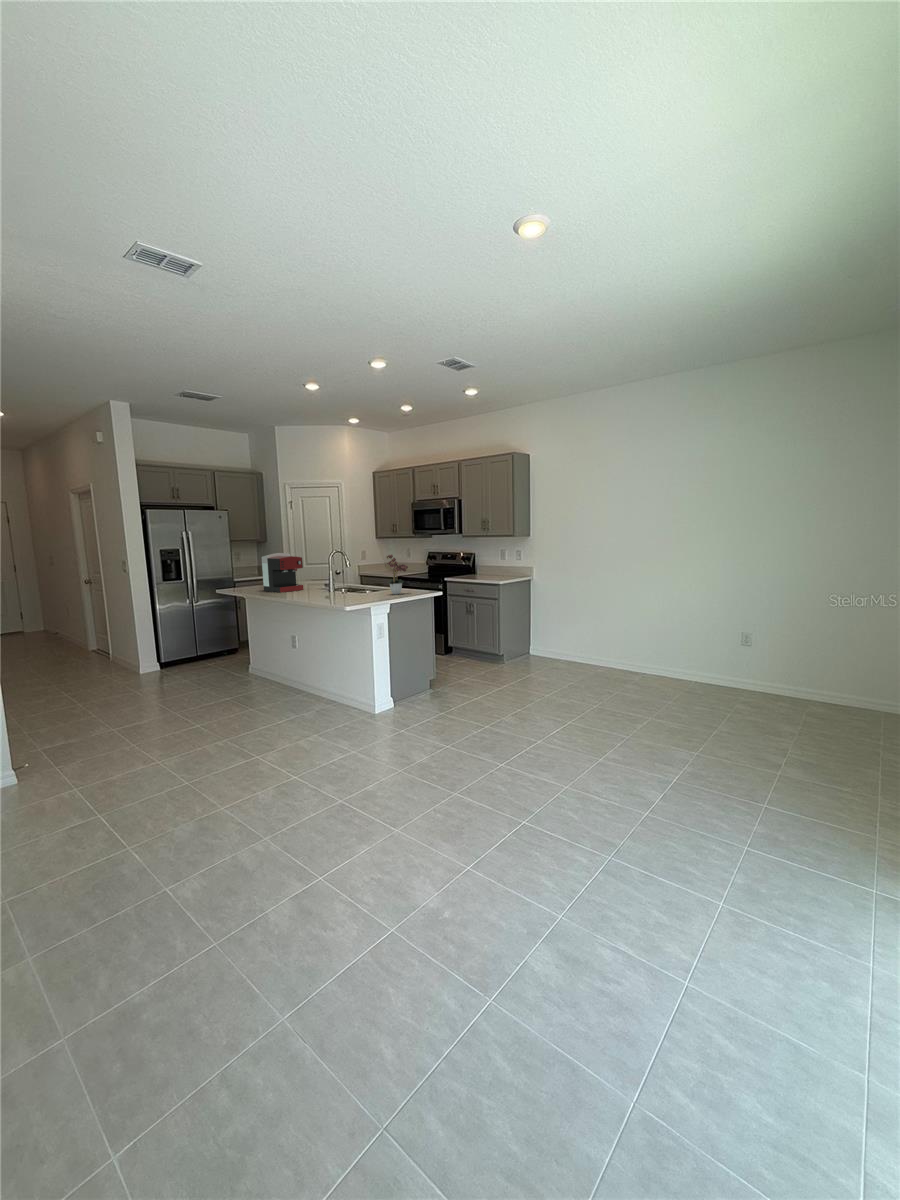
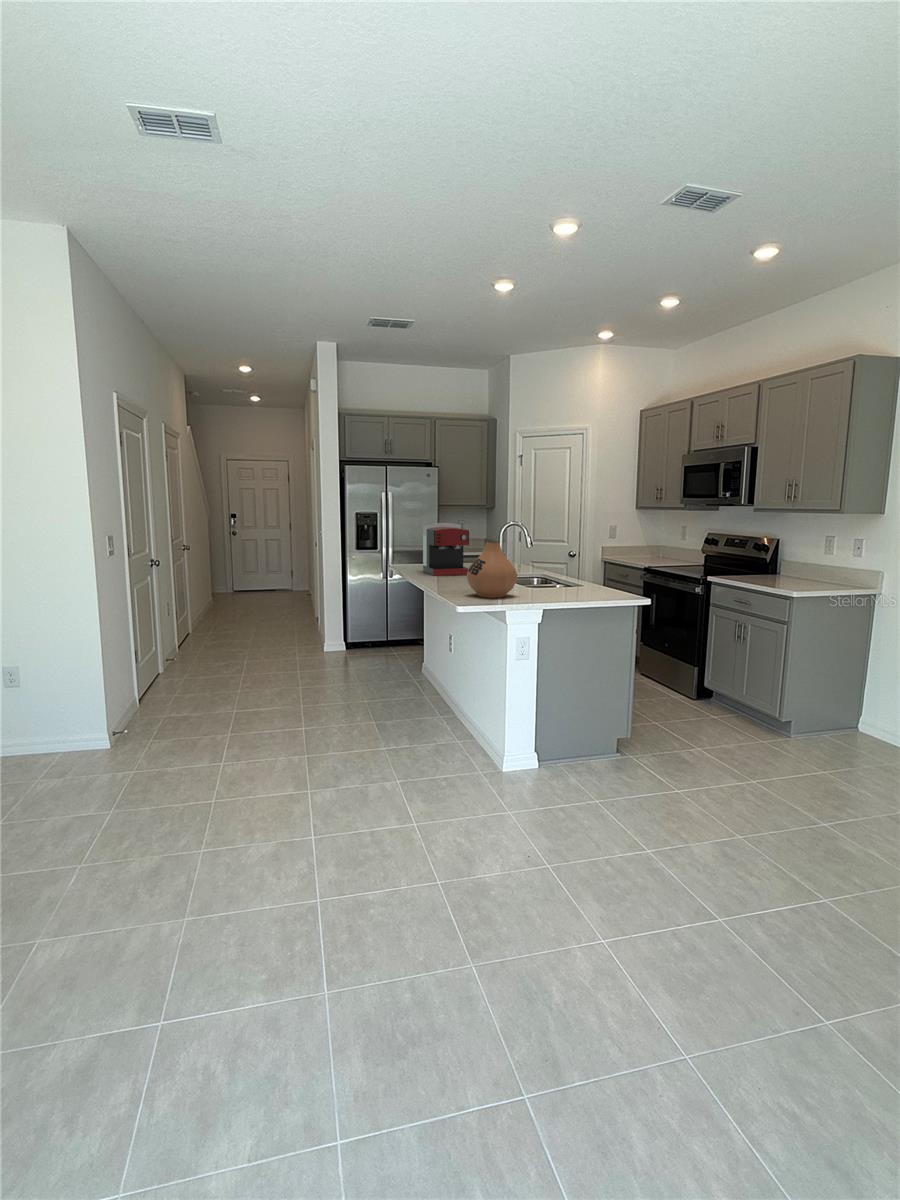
flower arrangement: present [385,554,408,594] -> none [543,530,589,597]
vase: none [338,563,371,599] -> present [467,542,517,598]

